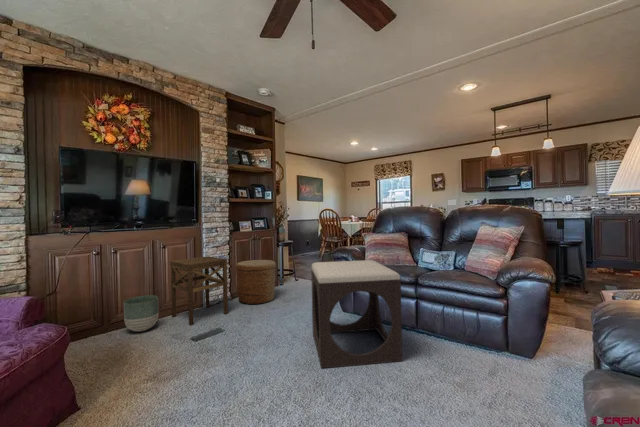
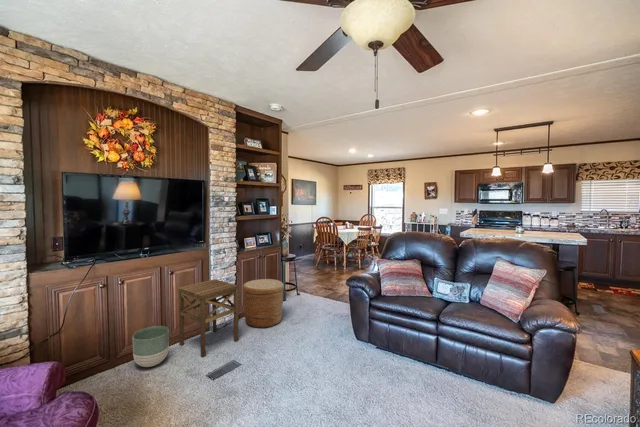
footstool: present [311,260,402,368] -> none [333,295,433,417]

